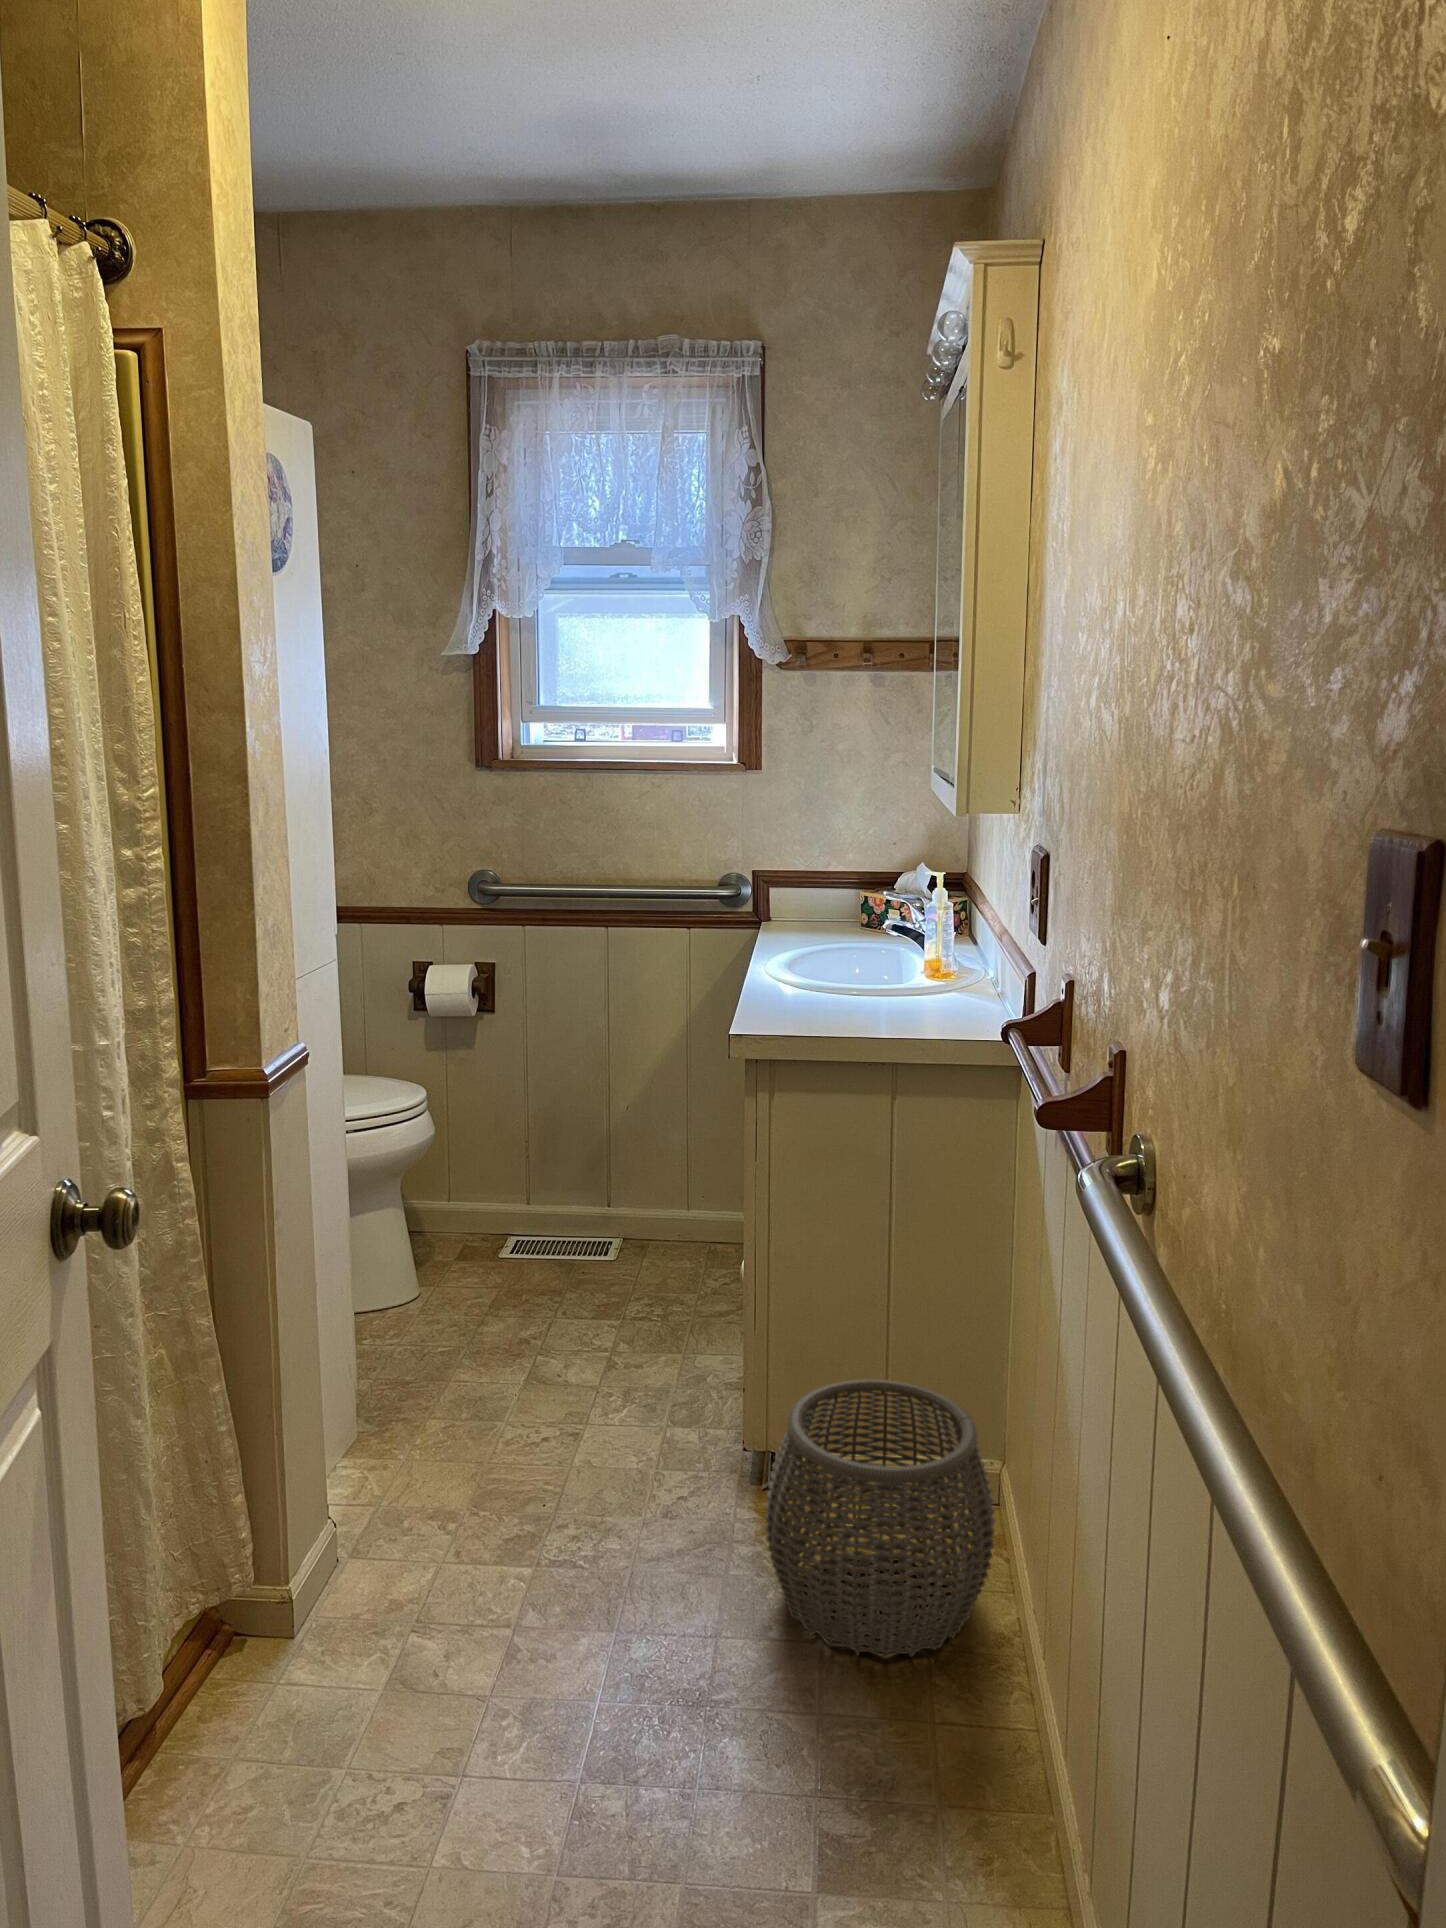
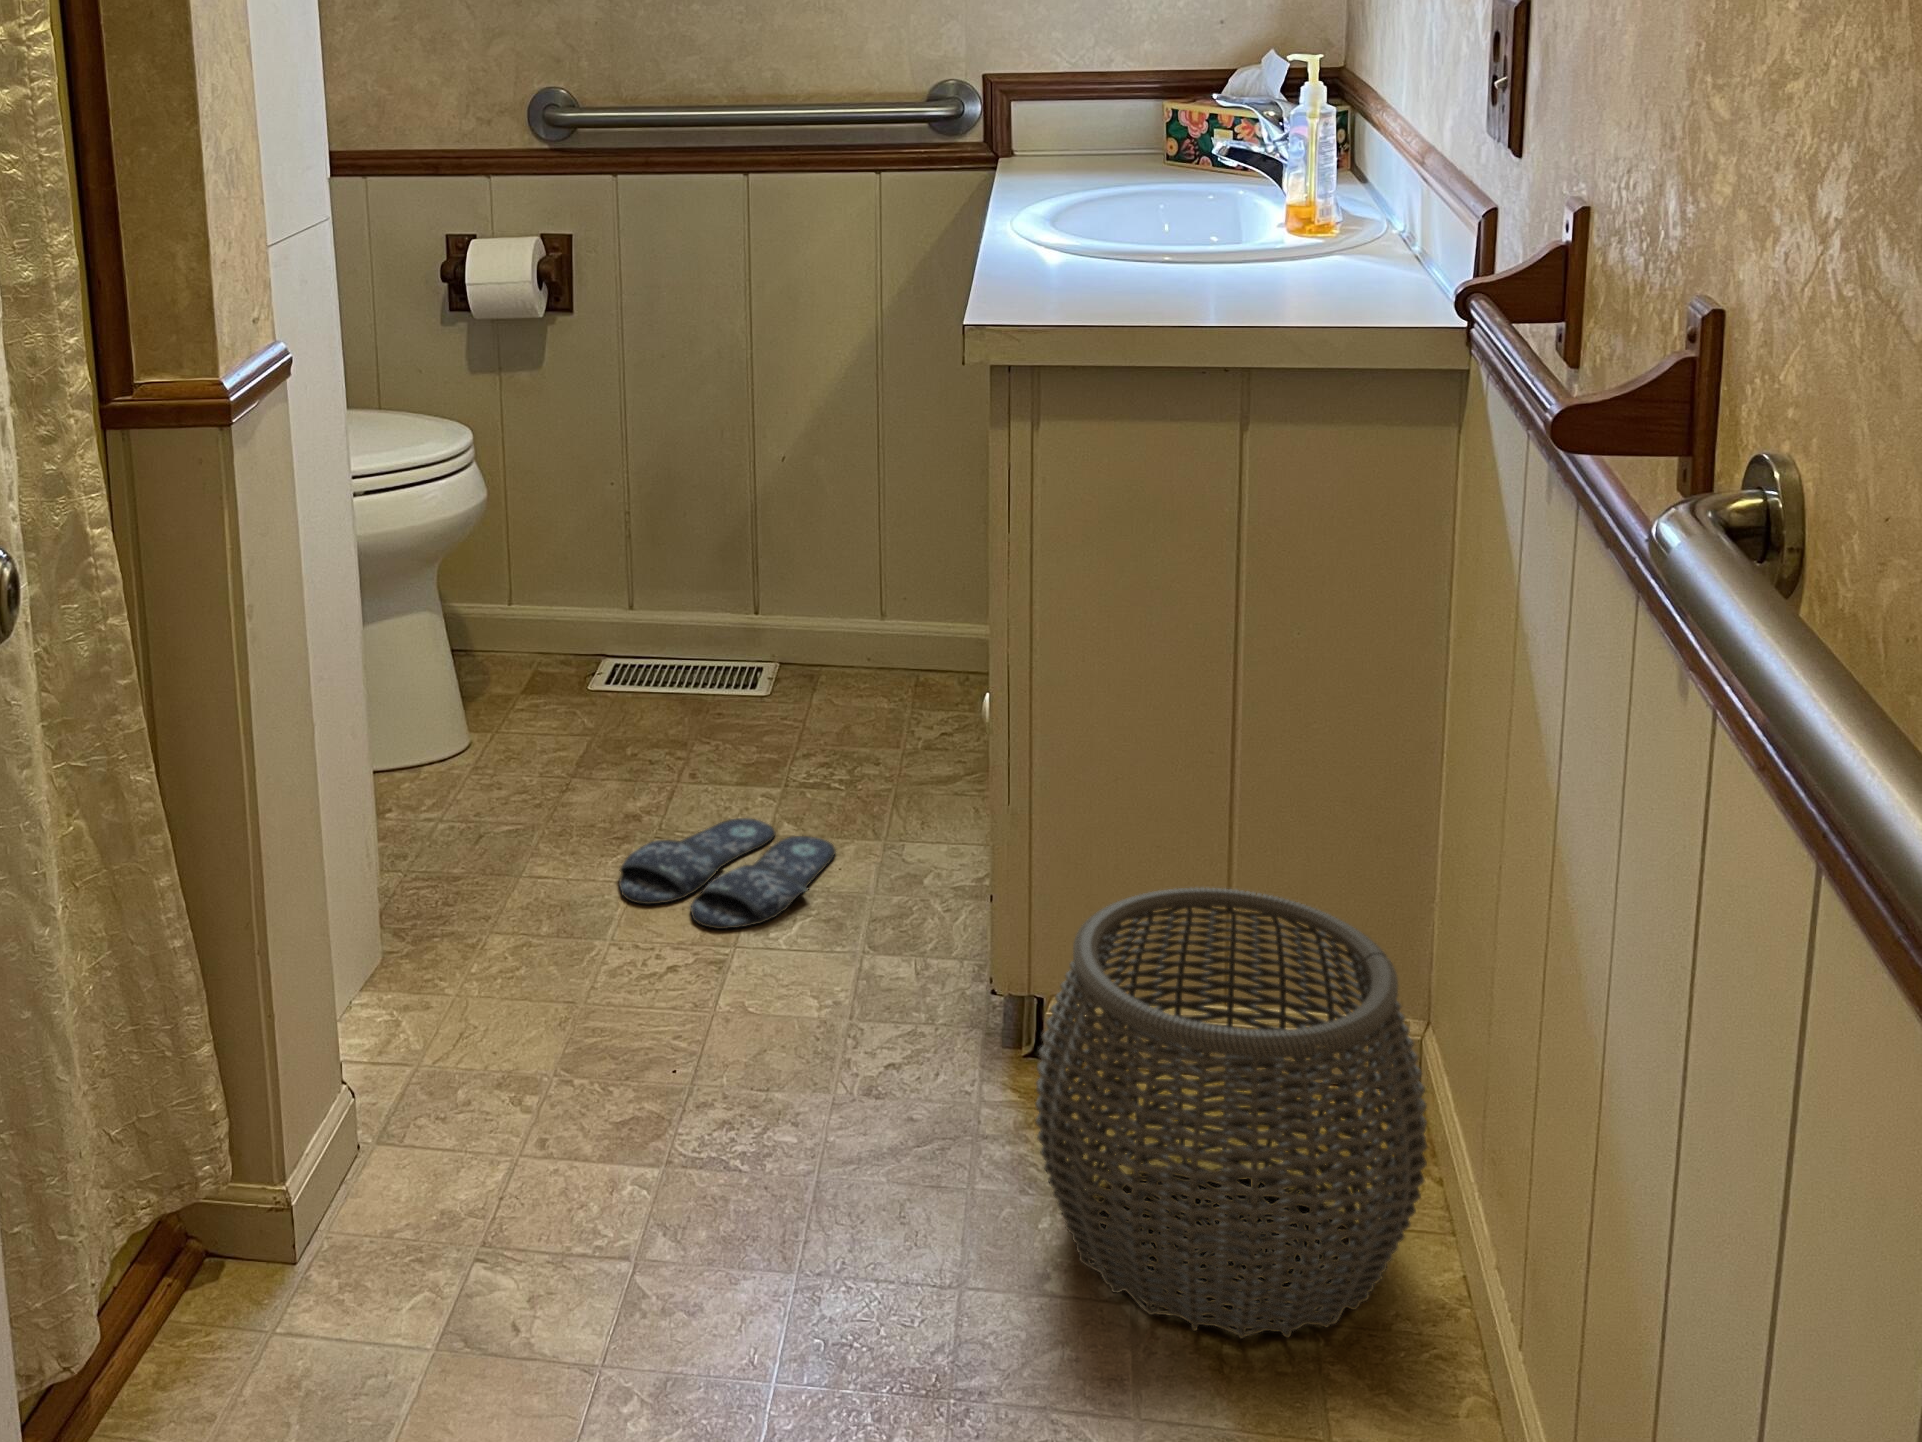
slippers: none [514,1339,652,1412] -> present [619,818,835,929]

